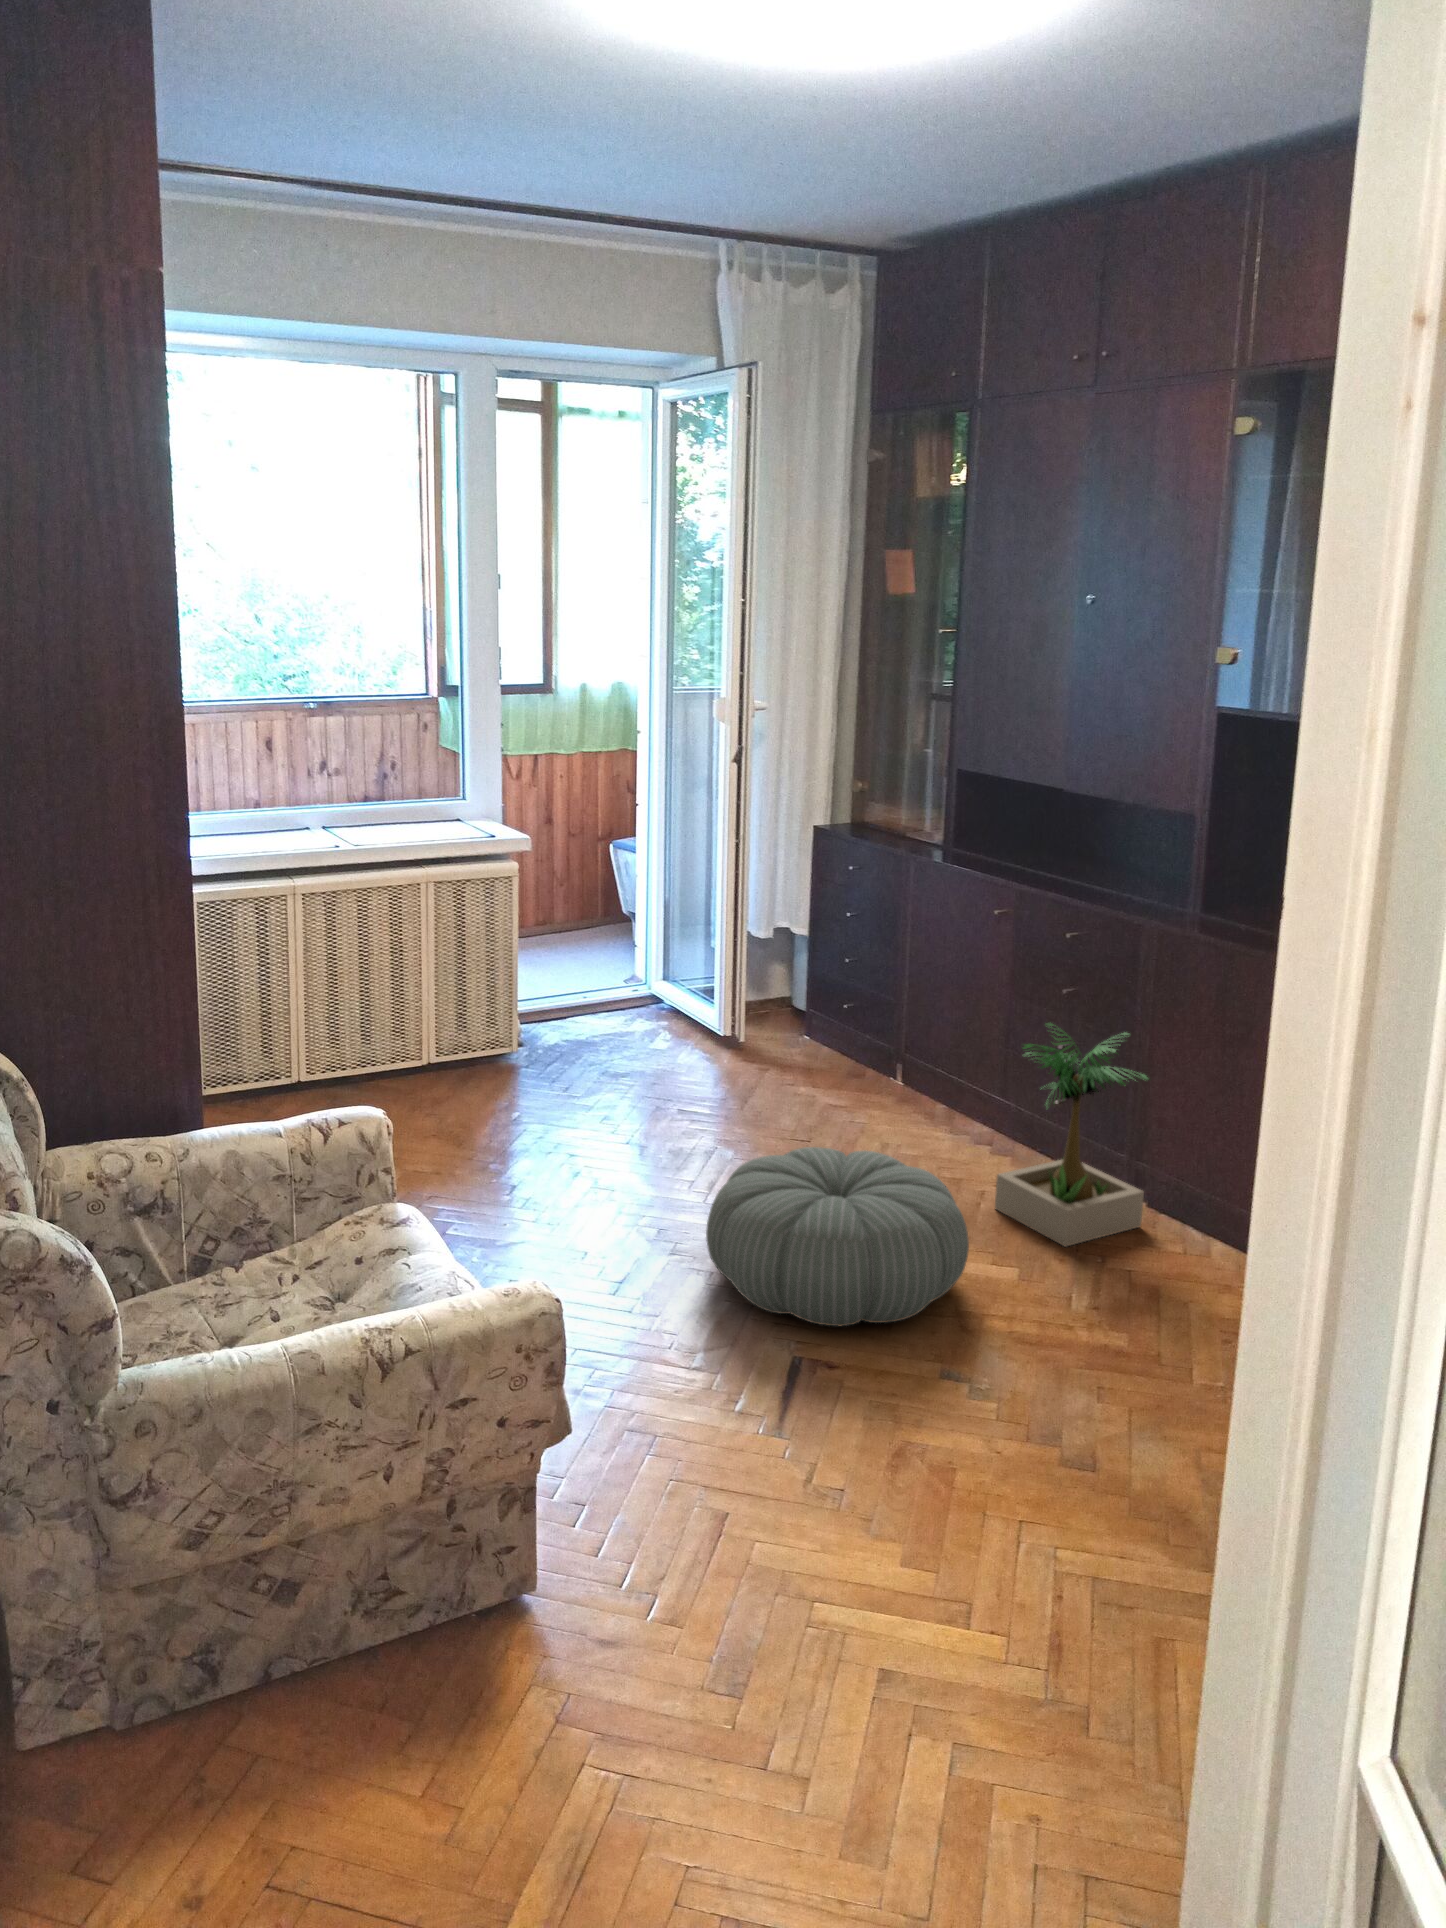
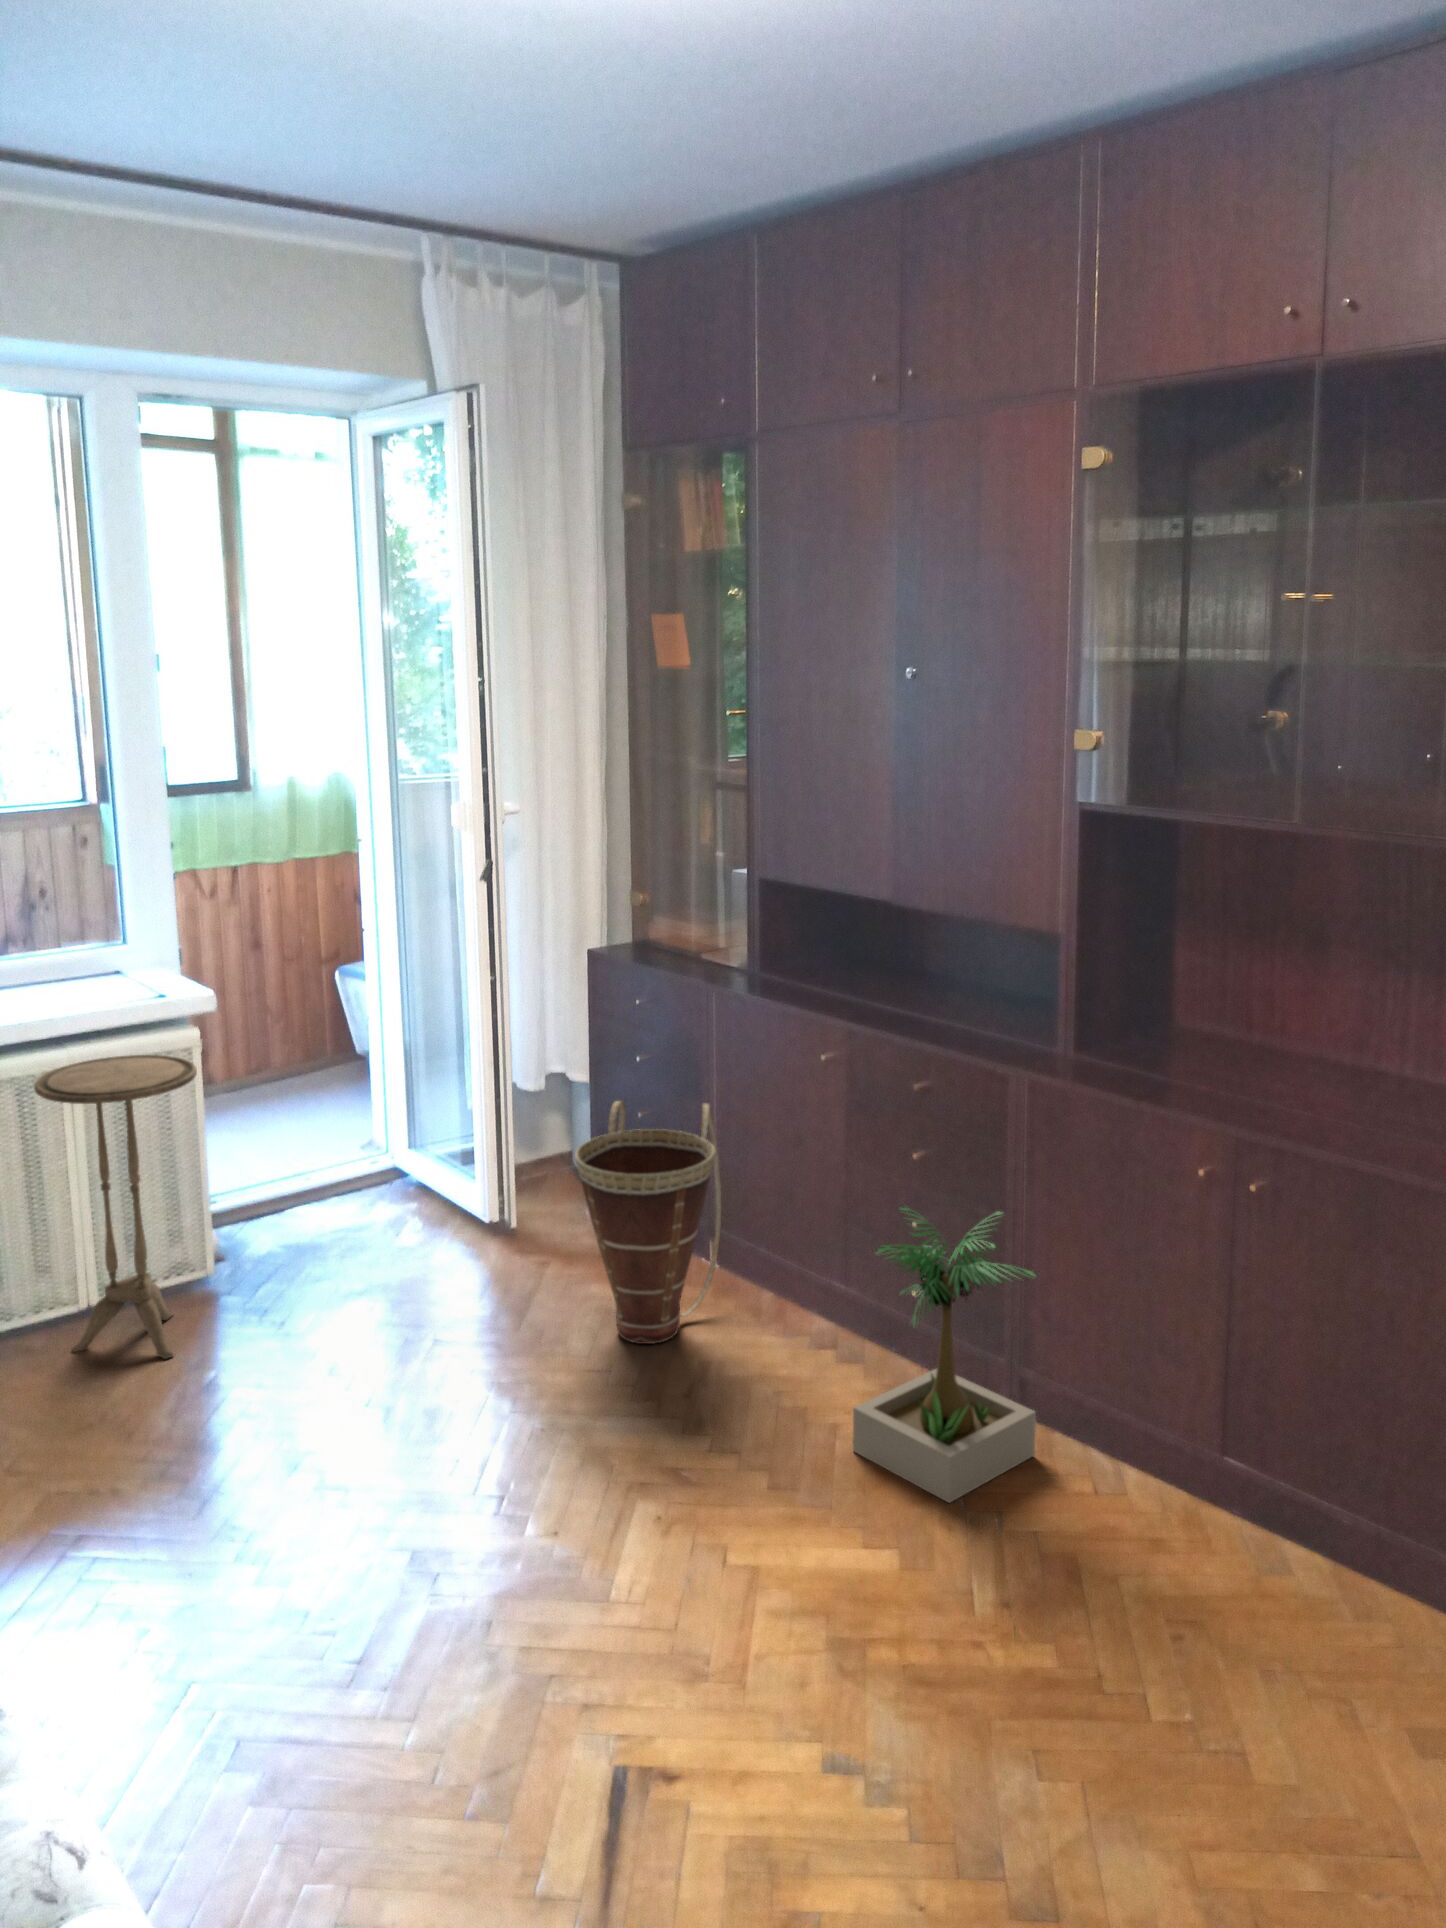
side table: none [403,877,516,1101] -> present [34,1055,197,1359]
basket: none [794,940,910,1128] -> present [575,1101,721,1344]
pouf: present [706,1147,969,1326] -> none [478,1415,838,1703]

